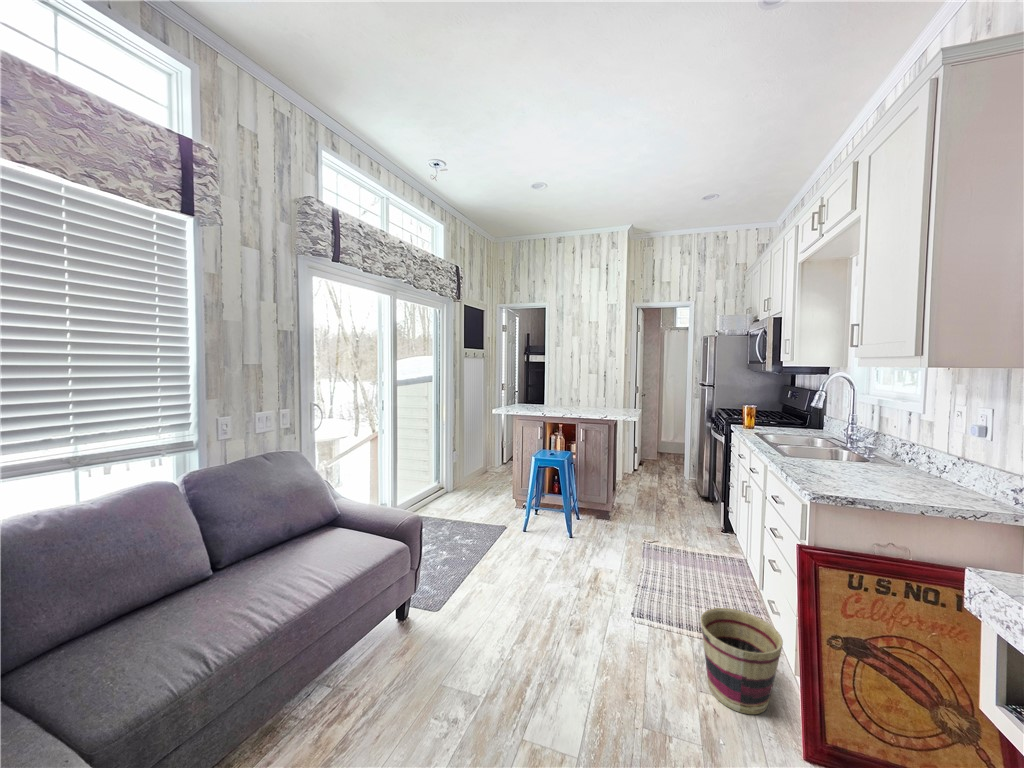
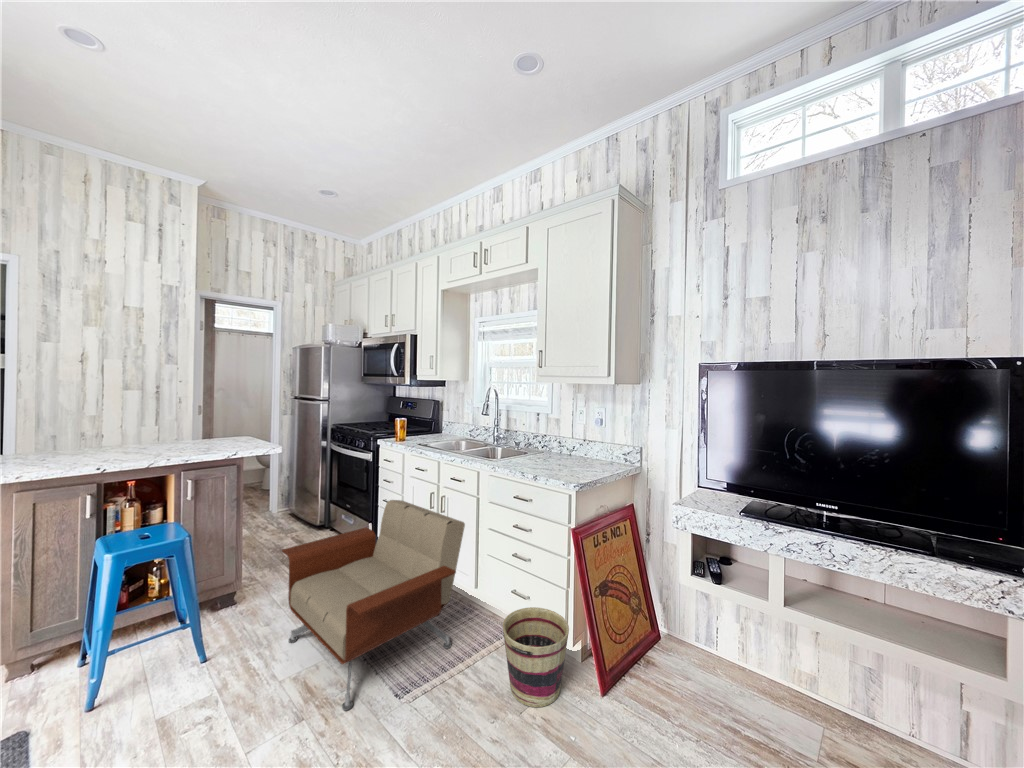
armchair: none [599,475,732,620] -> present [282,500,465,710]

